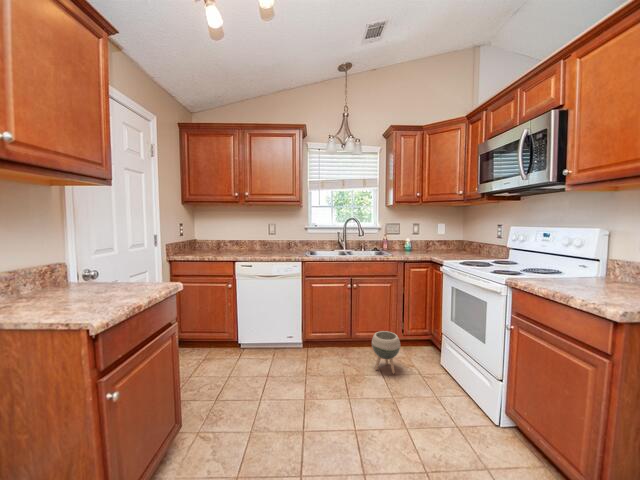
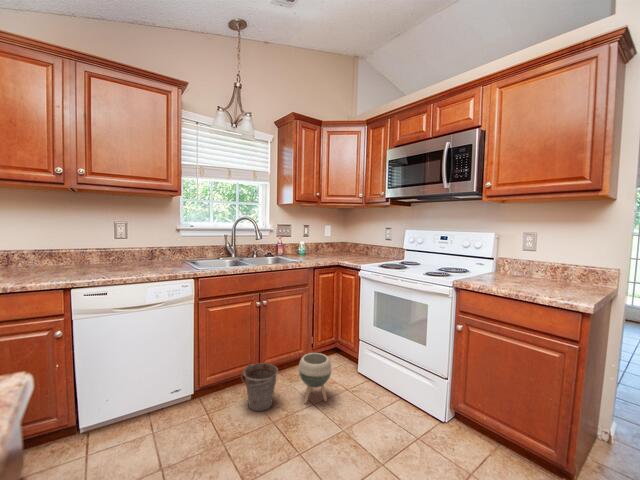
bucket: none [329,329,357,365] -> present [243,363,278,411]

